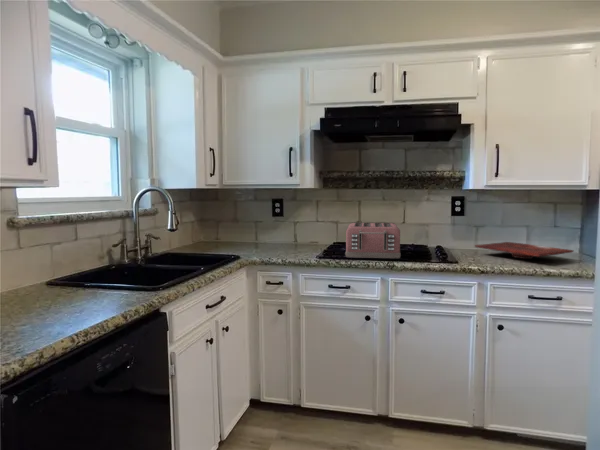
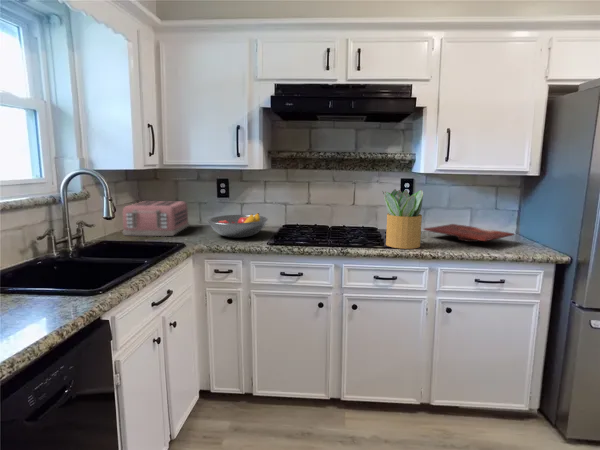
potted plant: none [429,205,472,263] -> present [383,189,423,249]
toaster: present [345,223,401,258] -> present [123,201,189,236]
fruit bowl: none [261,229,317,252] -> present [208,213,268,238]

